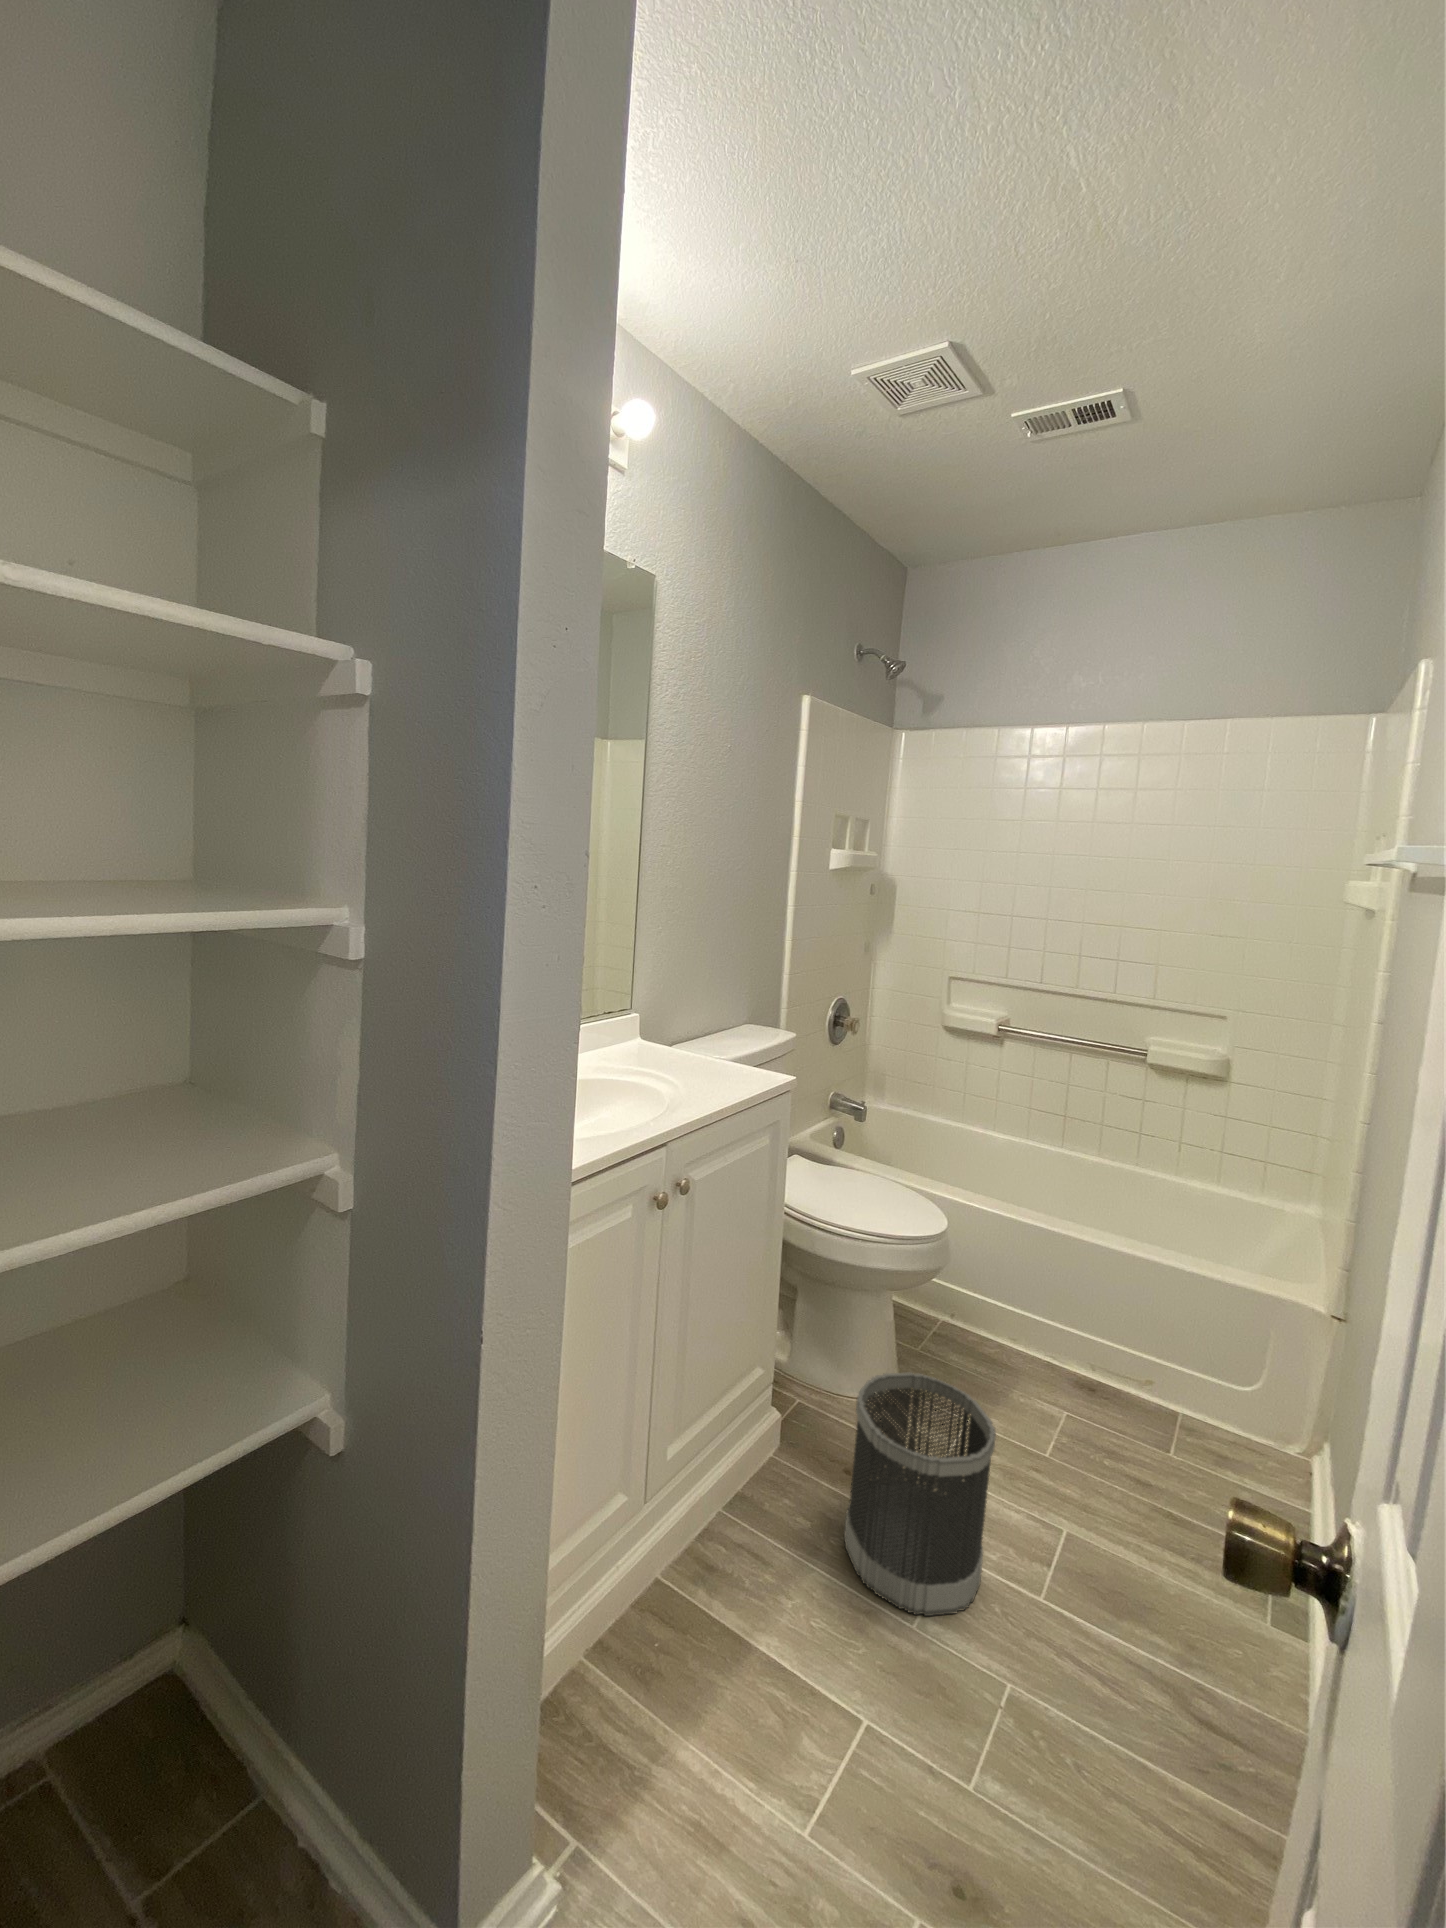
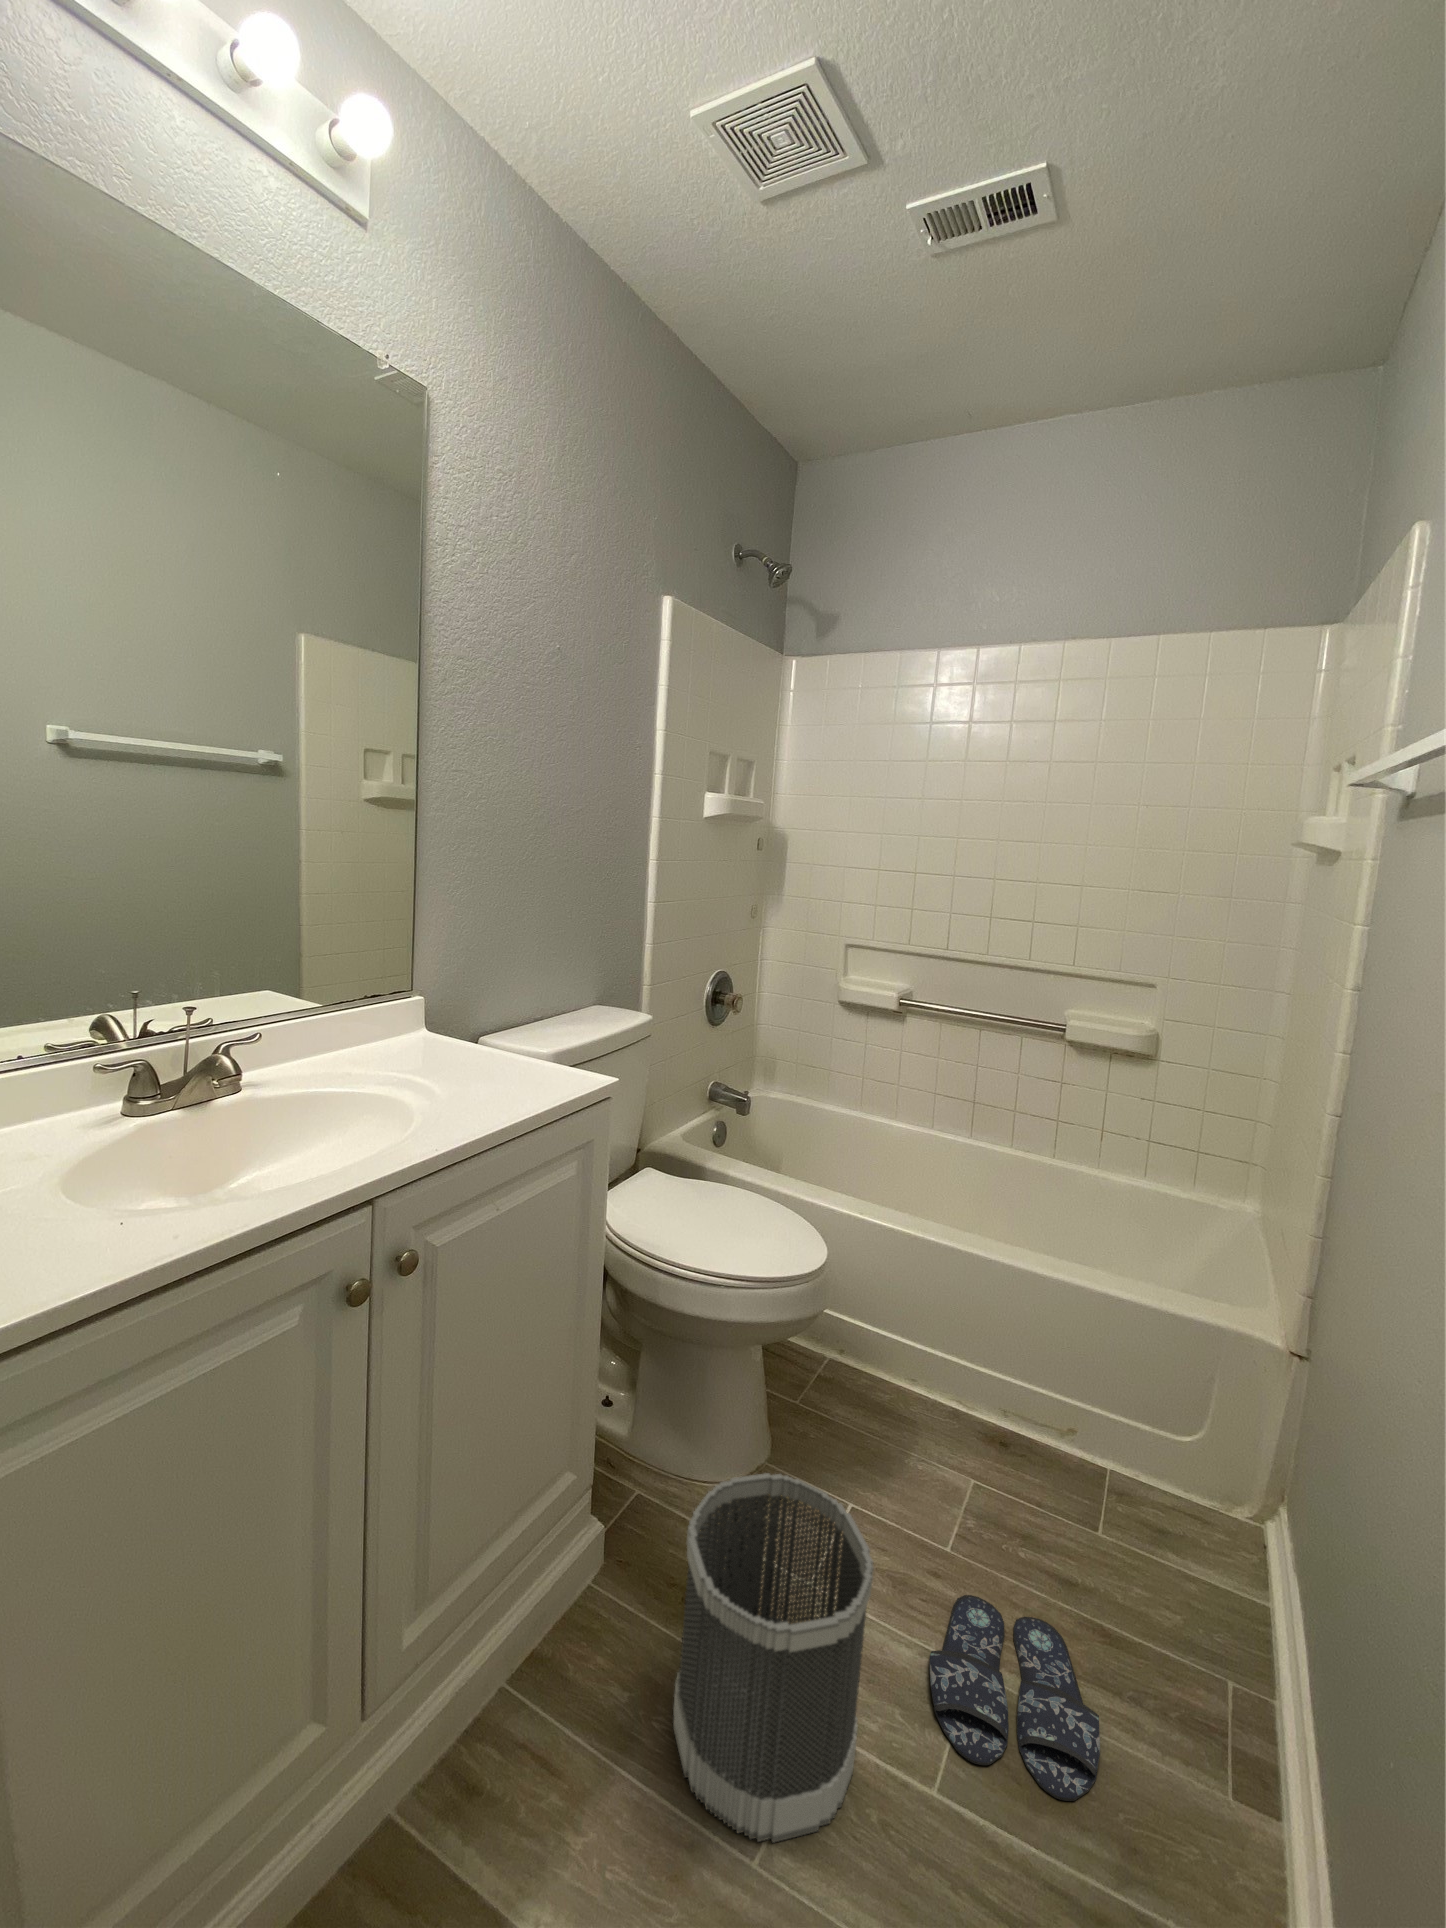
slippers: none [1035,1487,1168,1614] -> present [929,1595,1100,1801]

